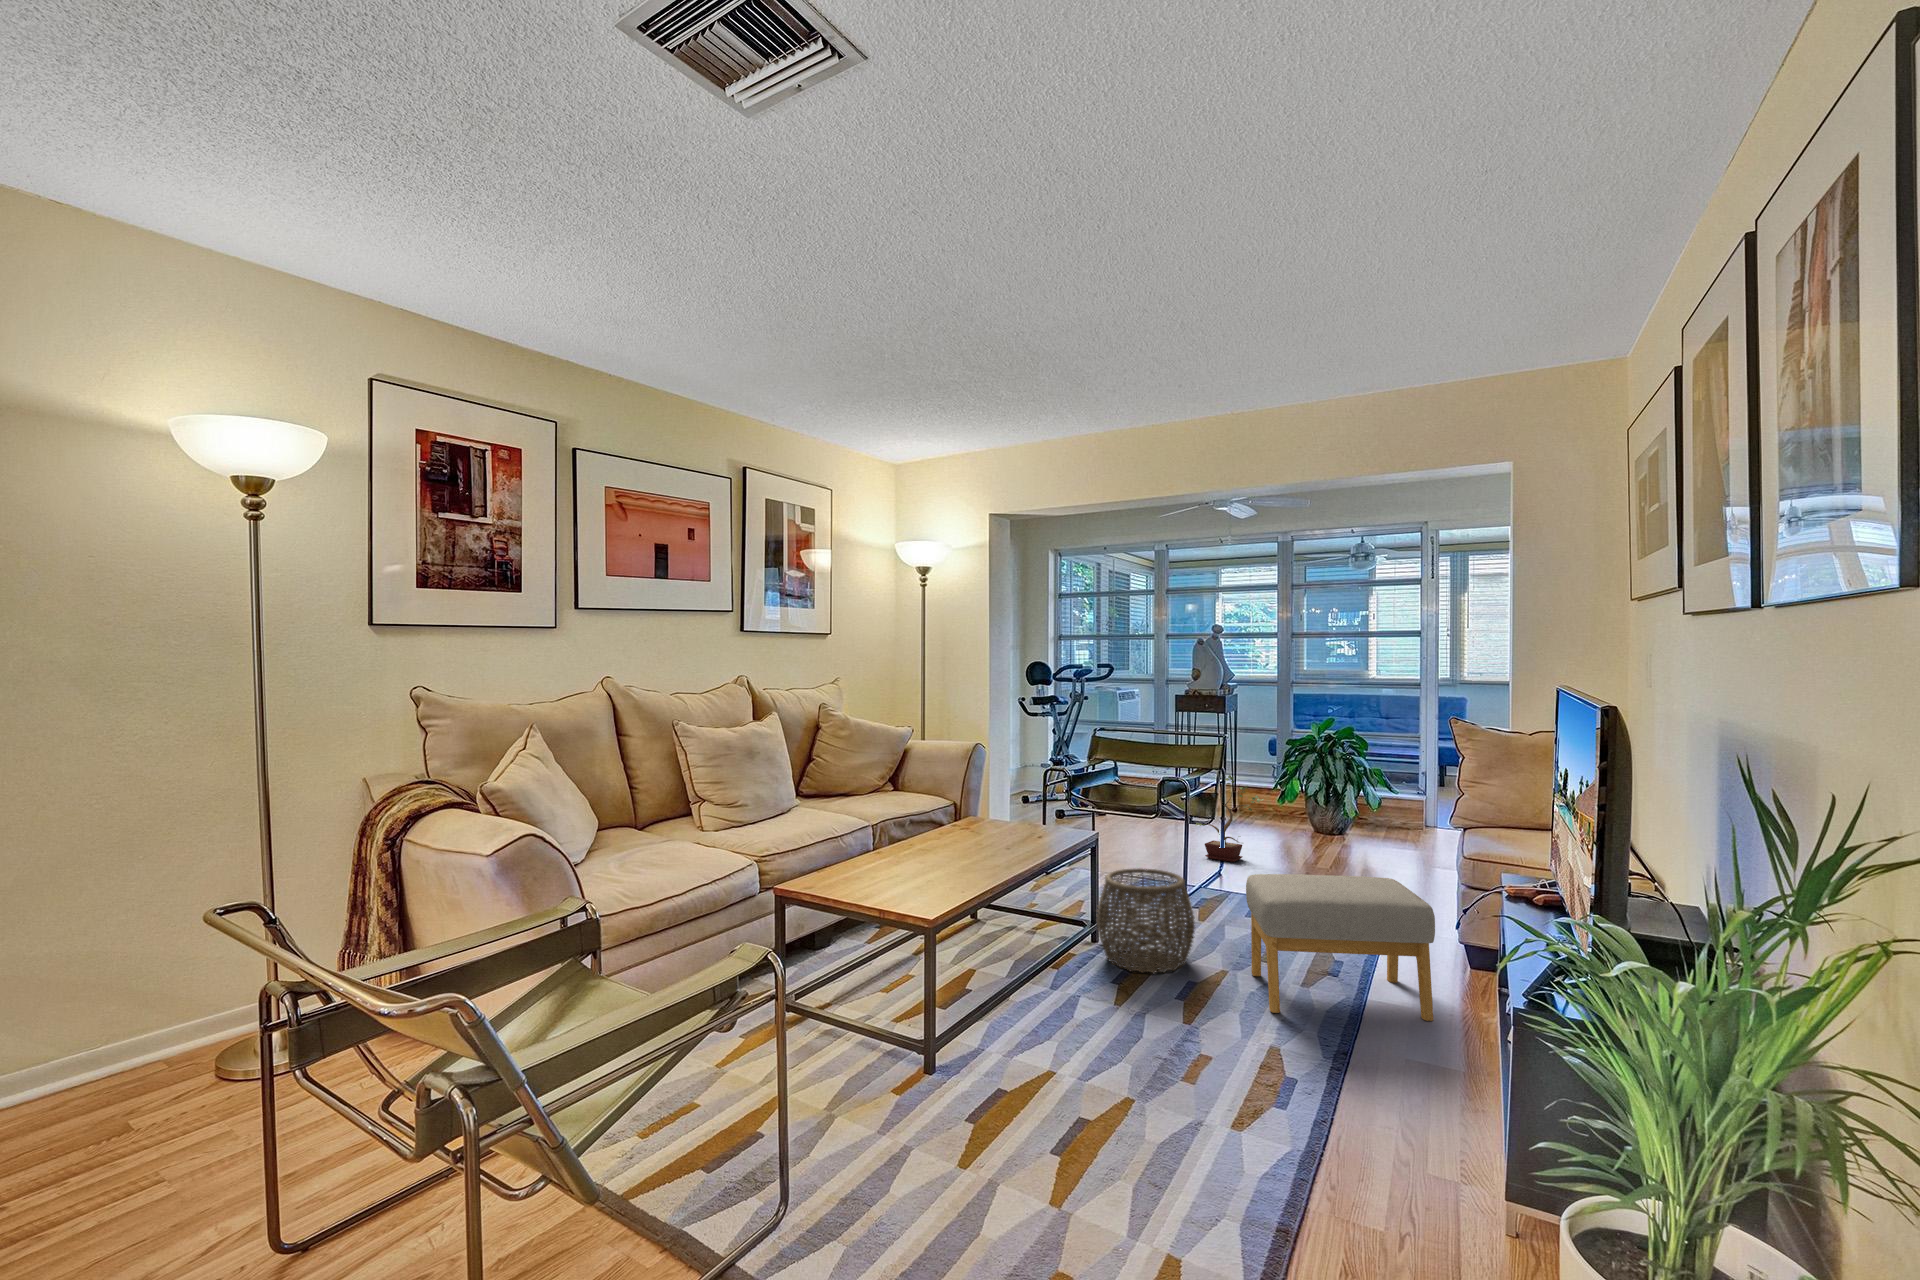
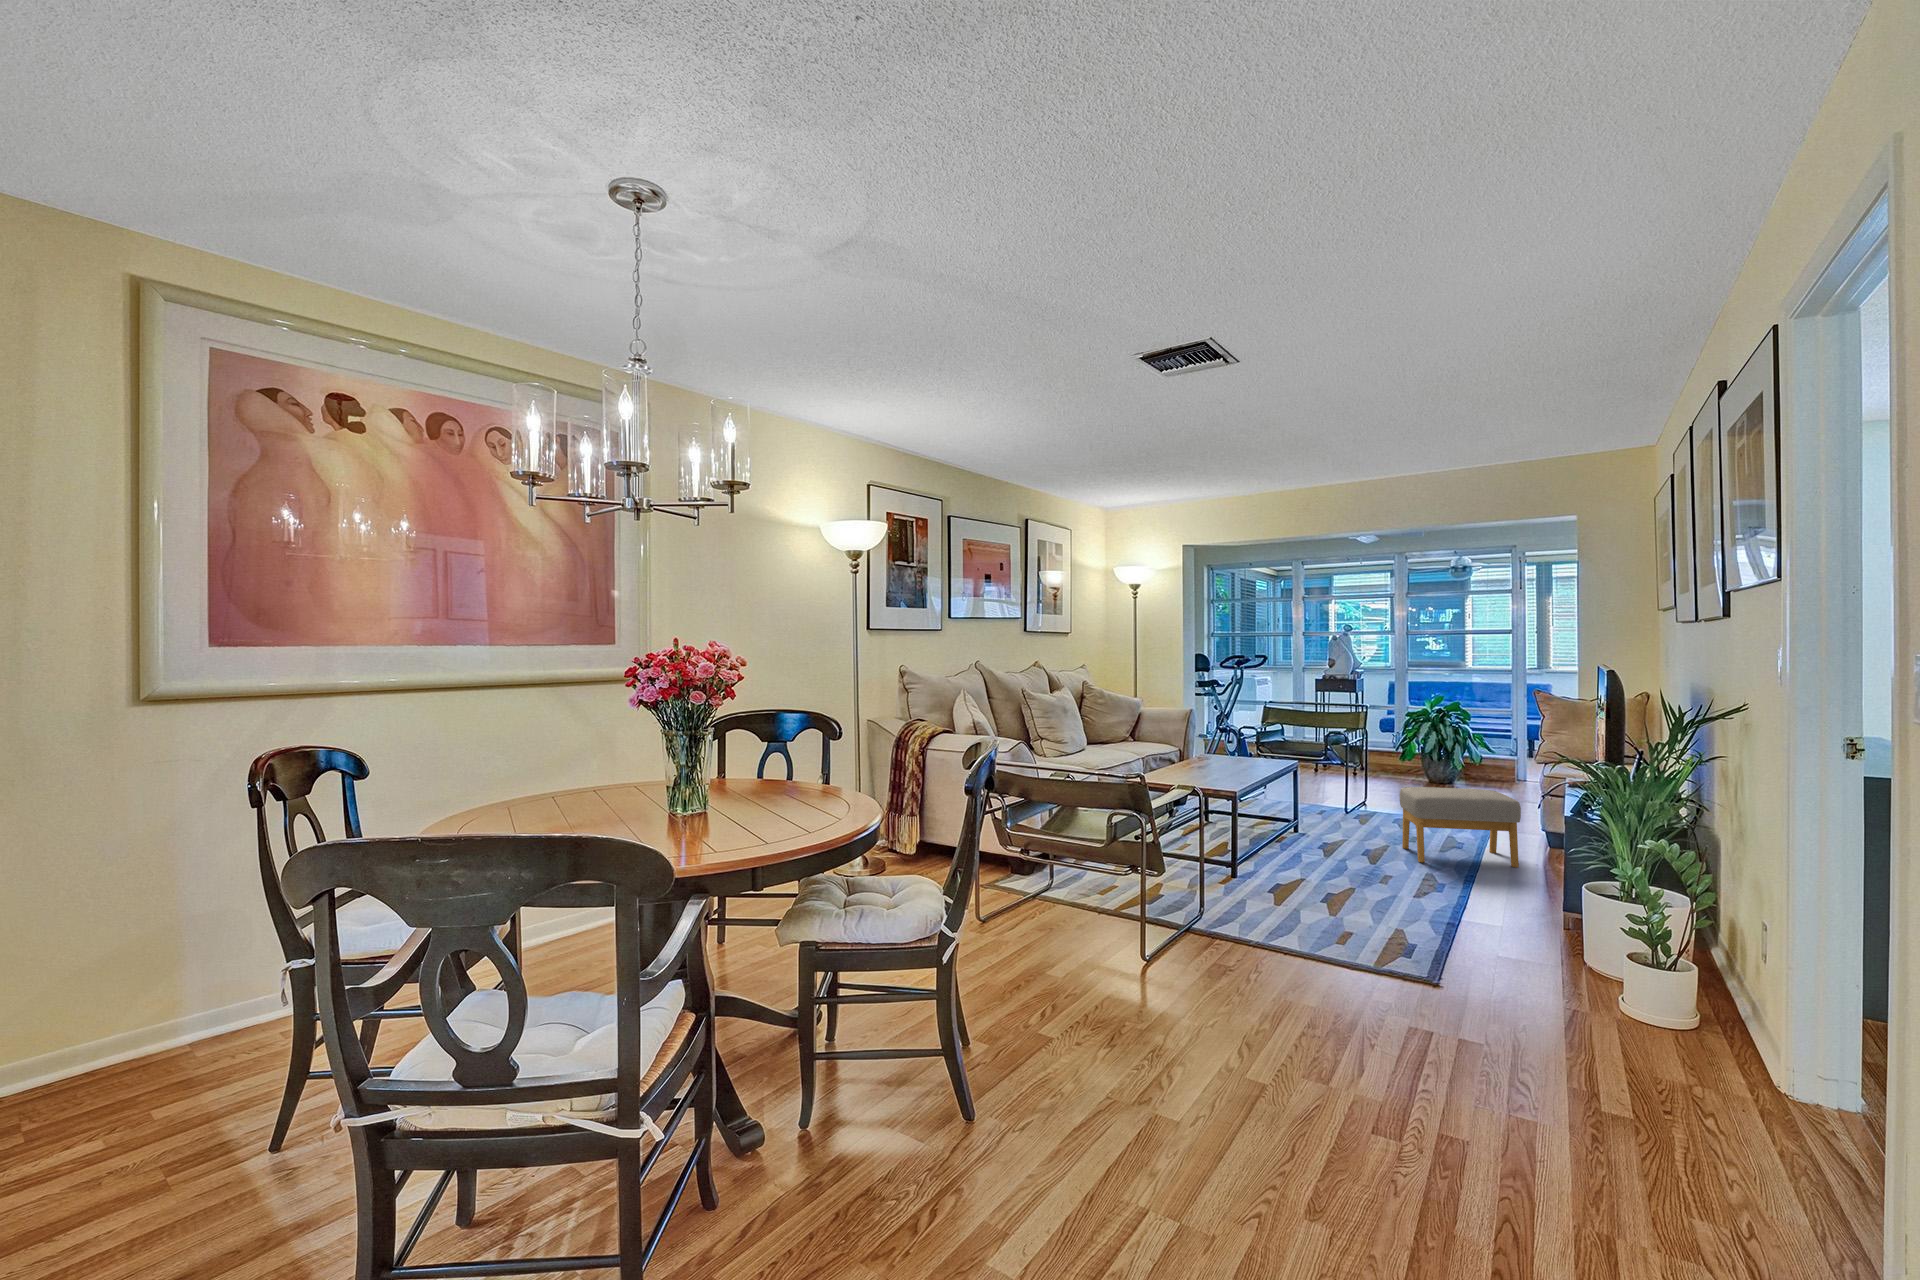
potted plant: present [1196,775,1264,862] -> none [1341,735,1397,797]
woven basket: present [1097,868,1195,973] -> none [1300,786,1366,846]

